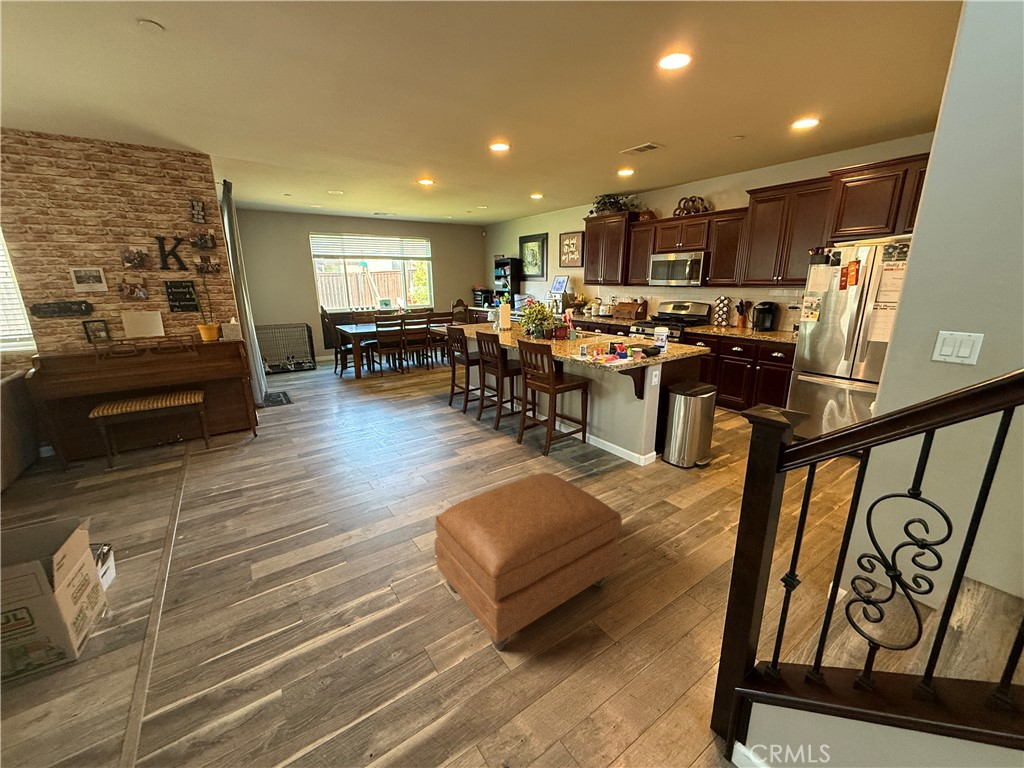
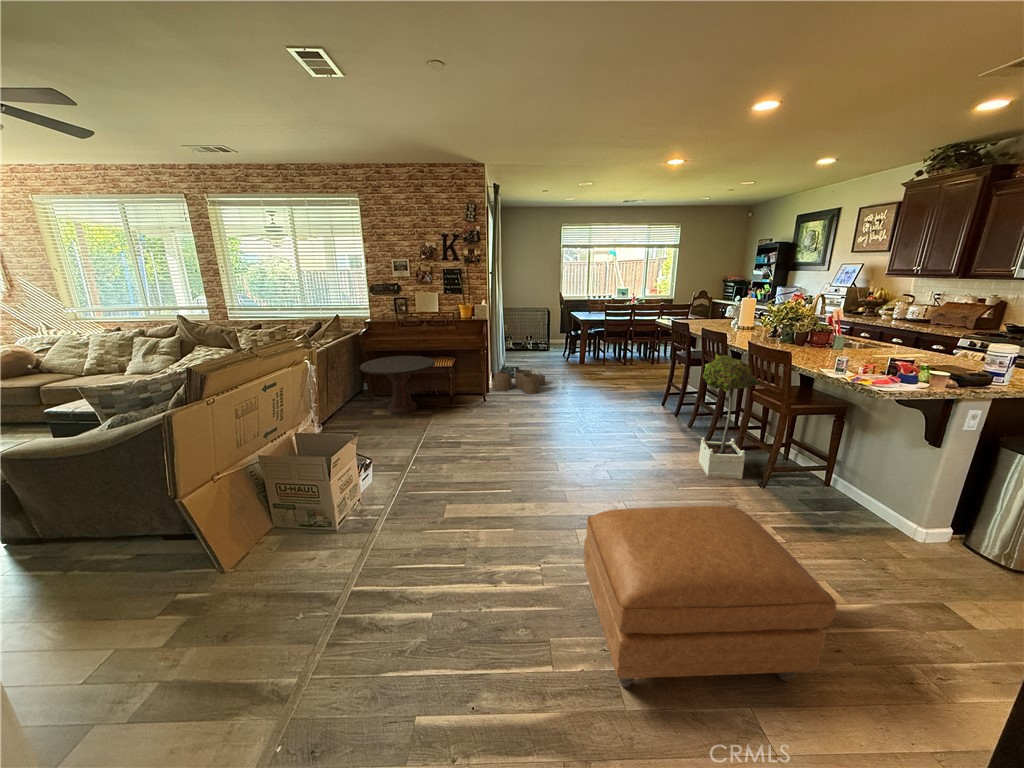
potted tree: none [491,353,533,459] -> present [699,354,760,479]
woven basket: none [260,392,327,424] -> present [493,368,545,394]
side table: none [33,398,175,484] -> present [360,356,435,414]

